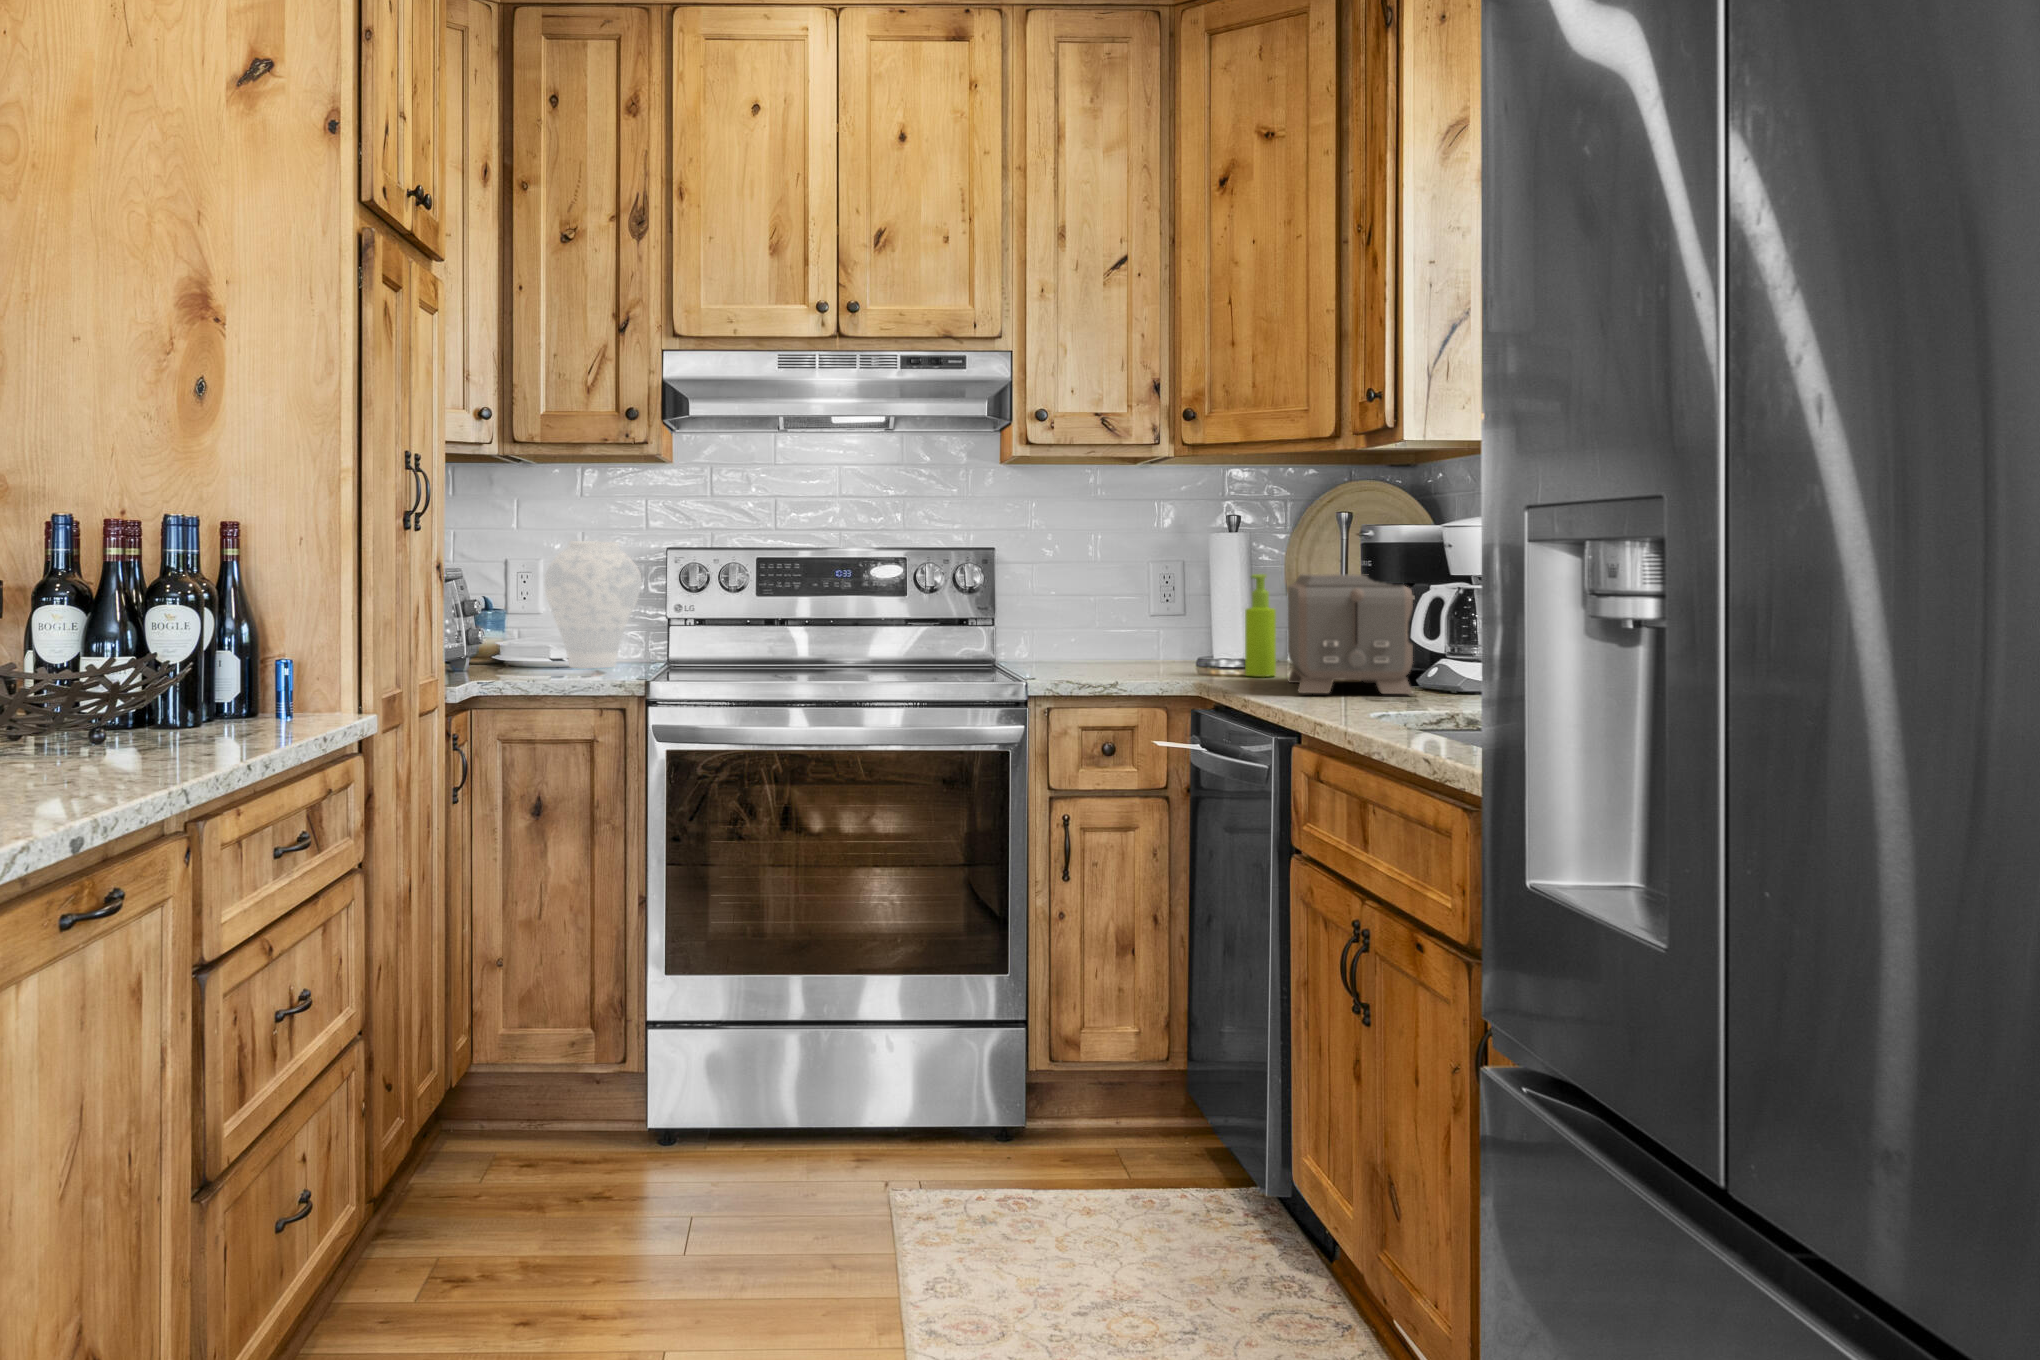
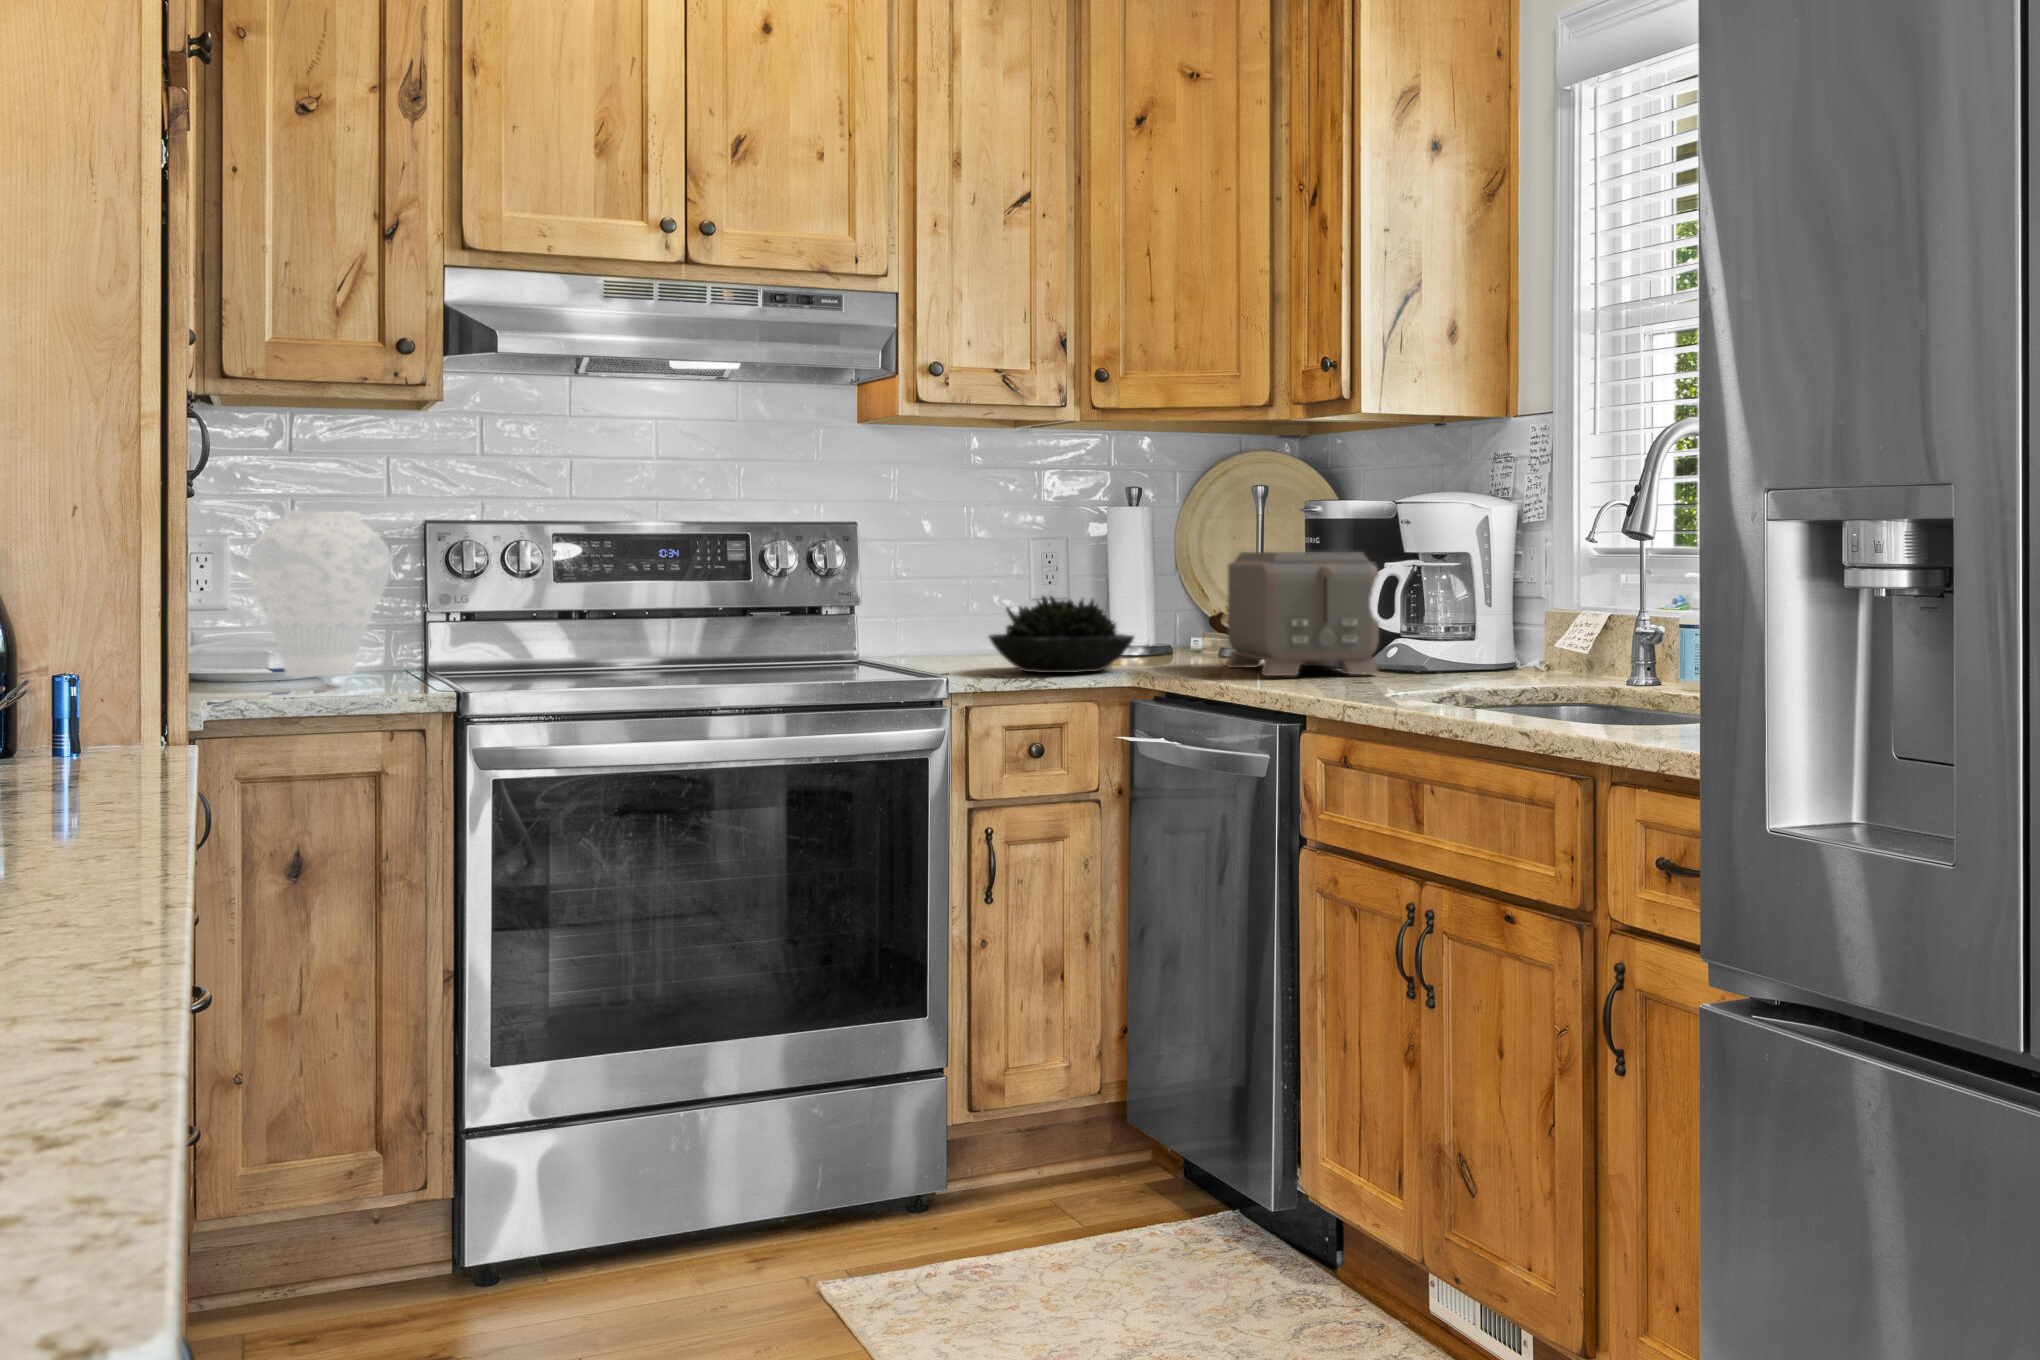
soap dispenser: present [1245,574,1276,676] -> none [1172,552,1205,663]
succulent plant: none [1068,613,1199,684] -> present [989,596,1135,673]

